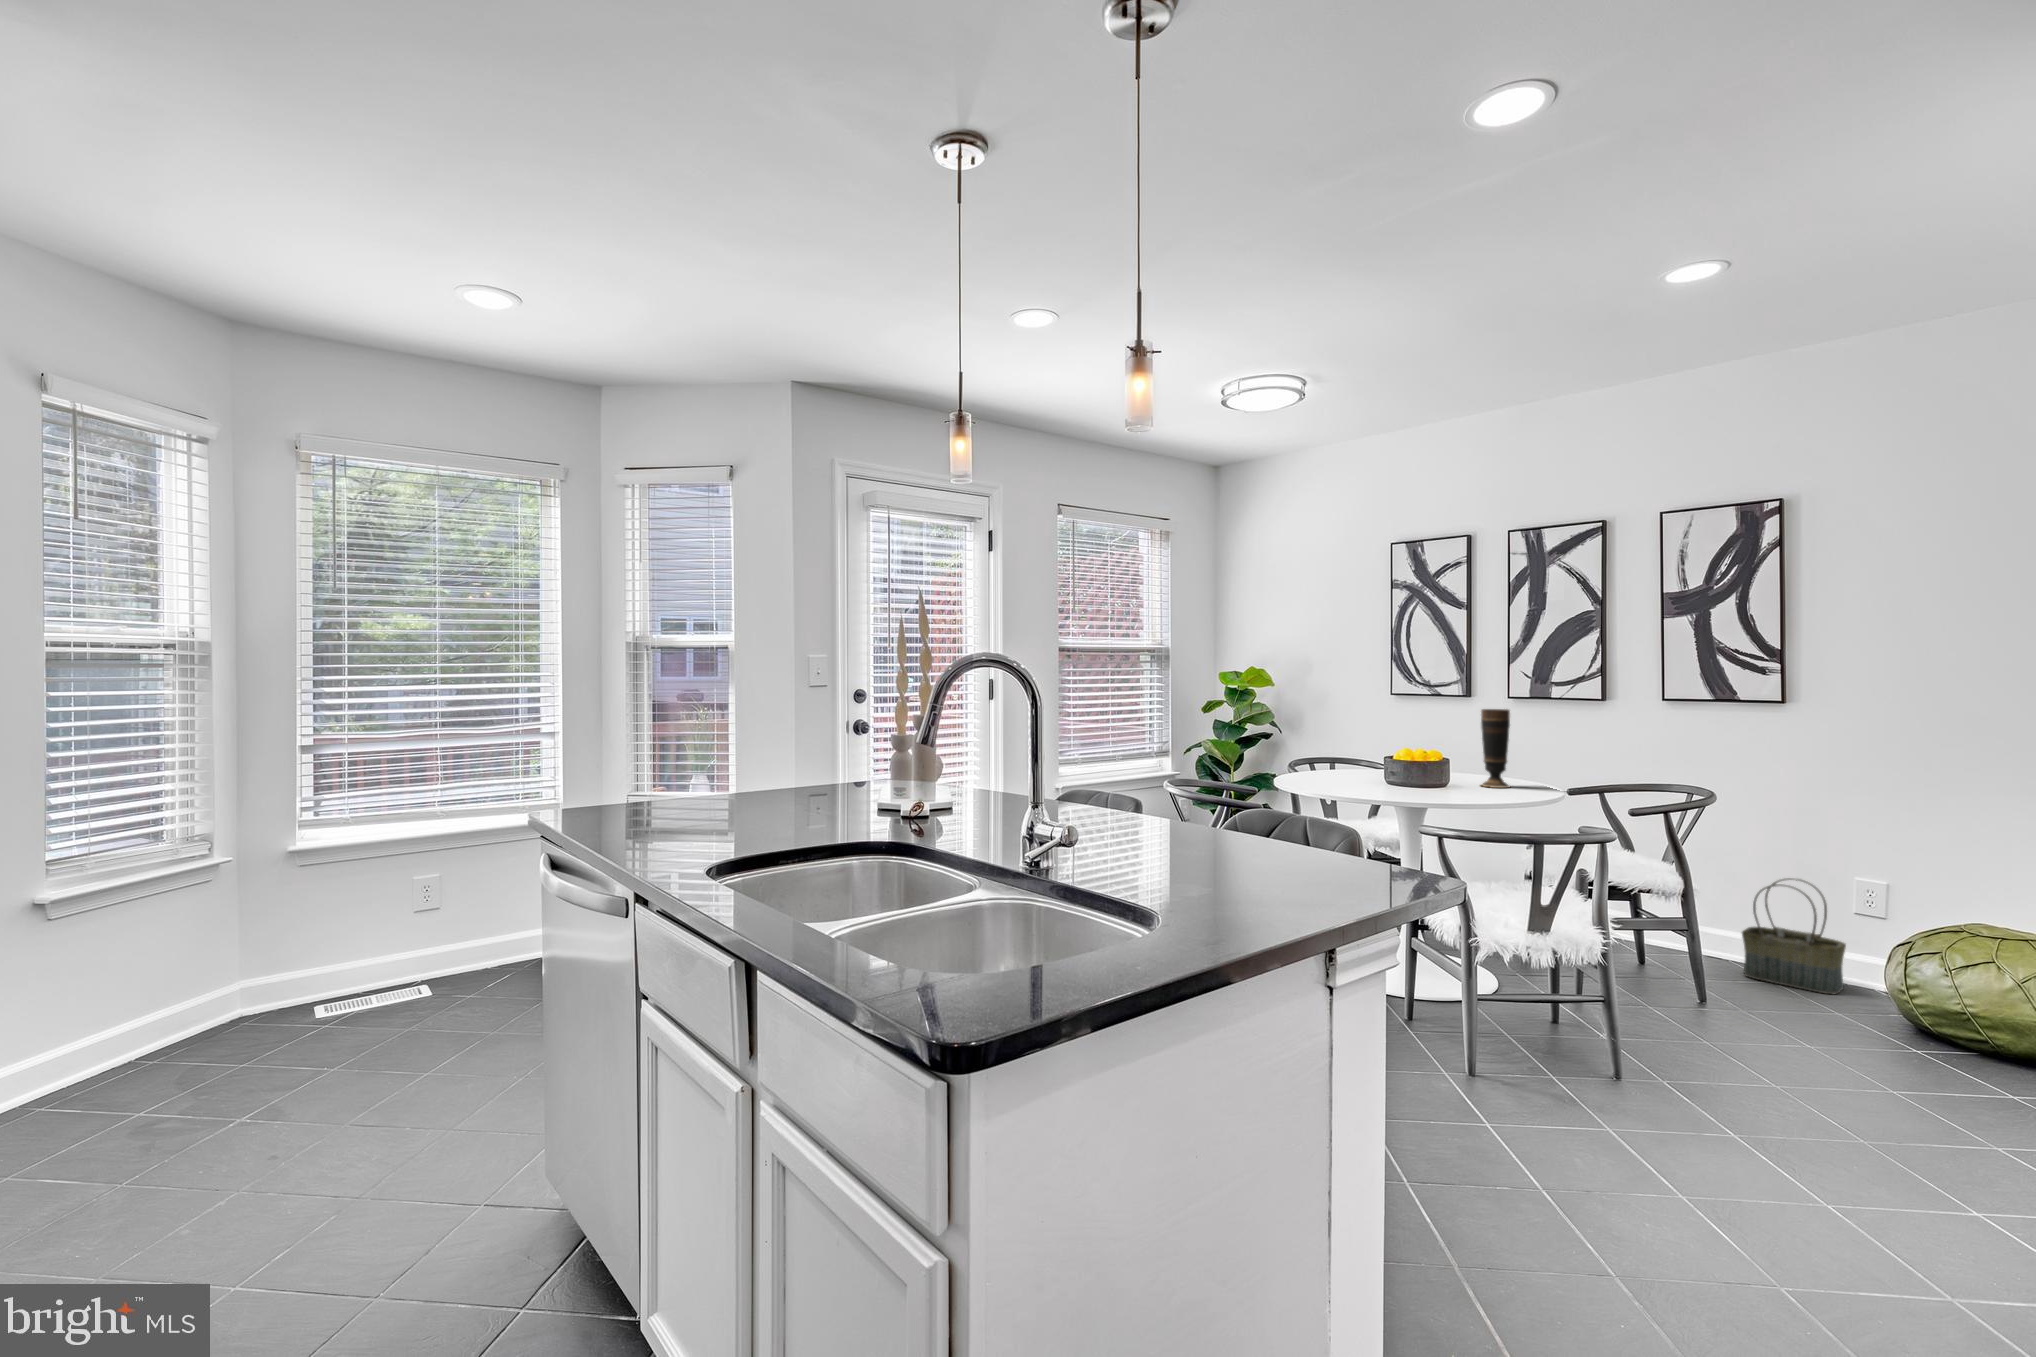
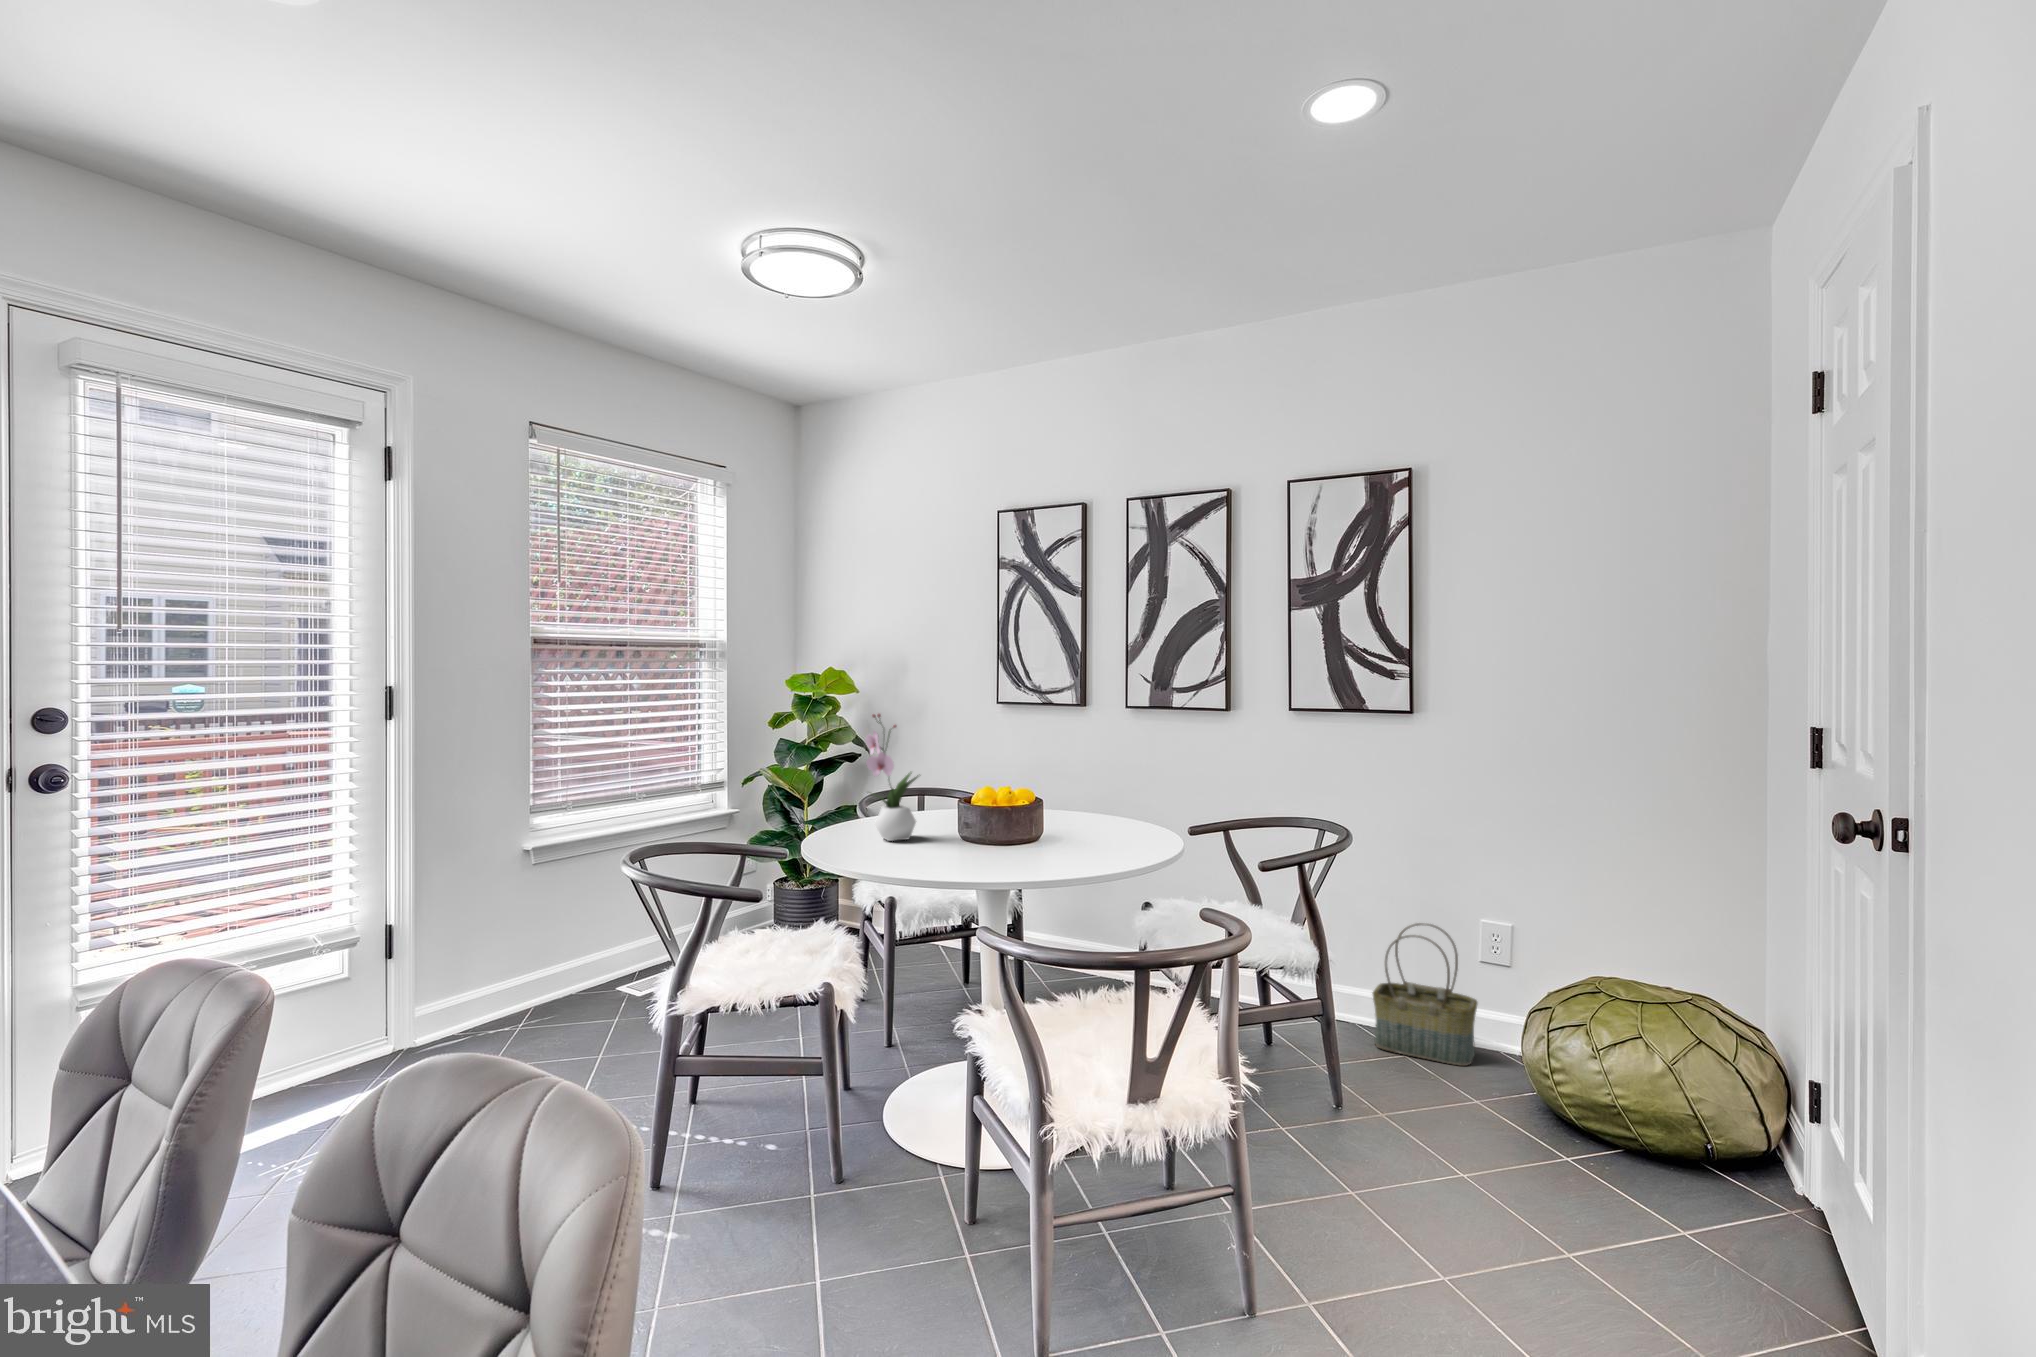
flower arrangement: none [1323,697,1365,784] -> present [866,714,918,841]
vase: present [1481,709,1510,788] -> none [1073,728,1113,838]

